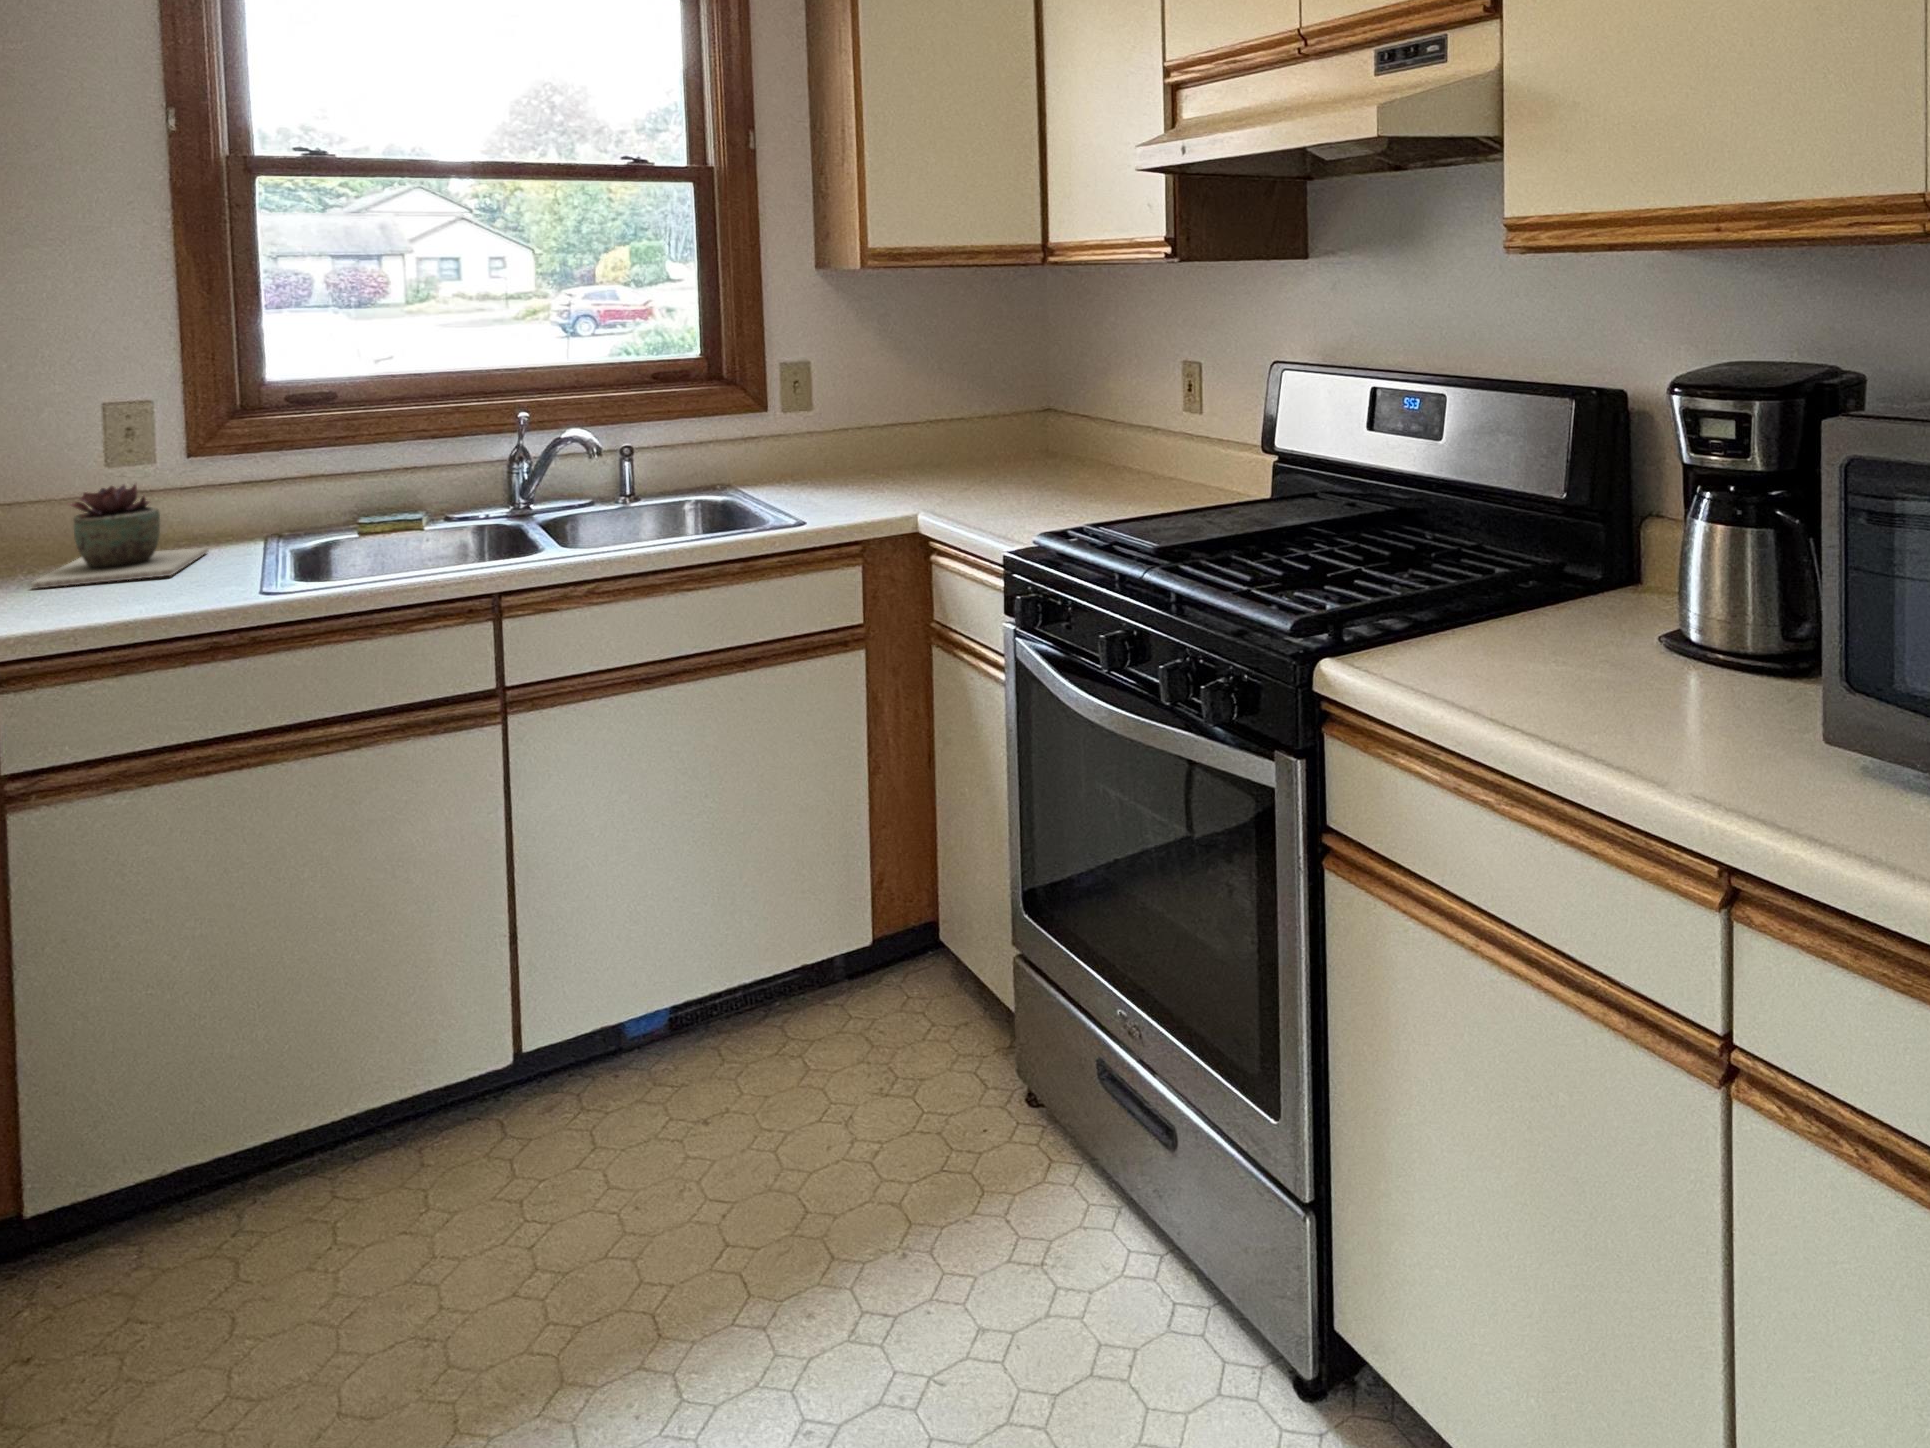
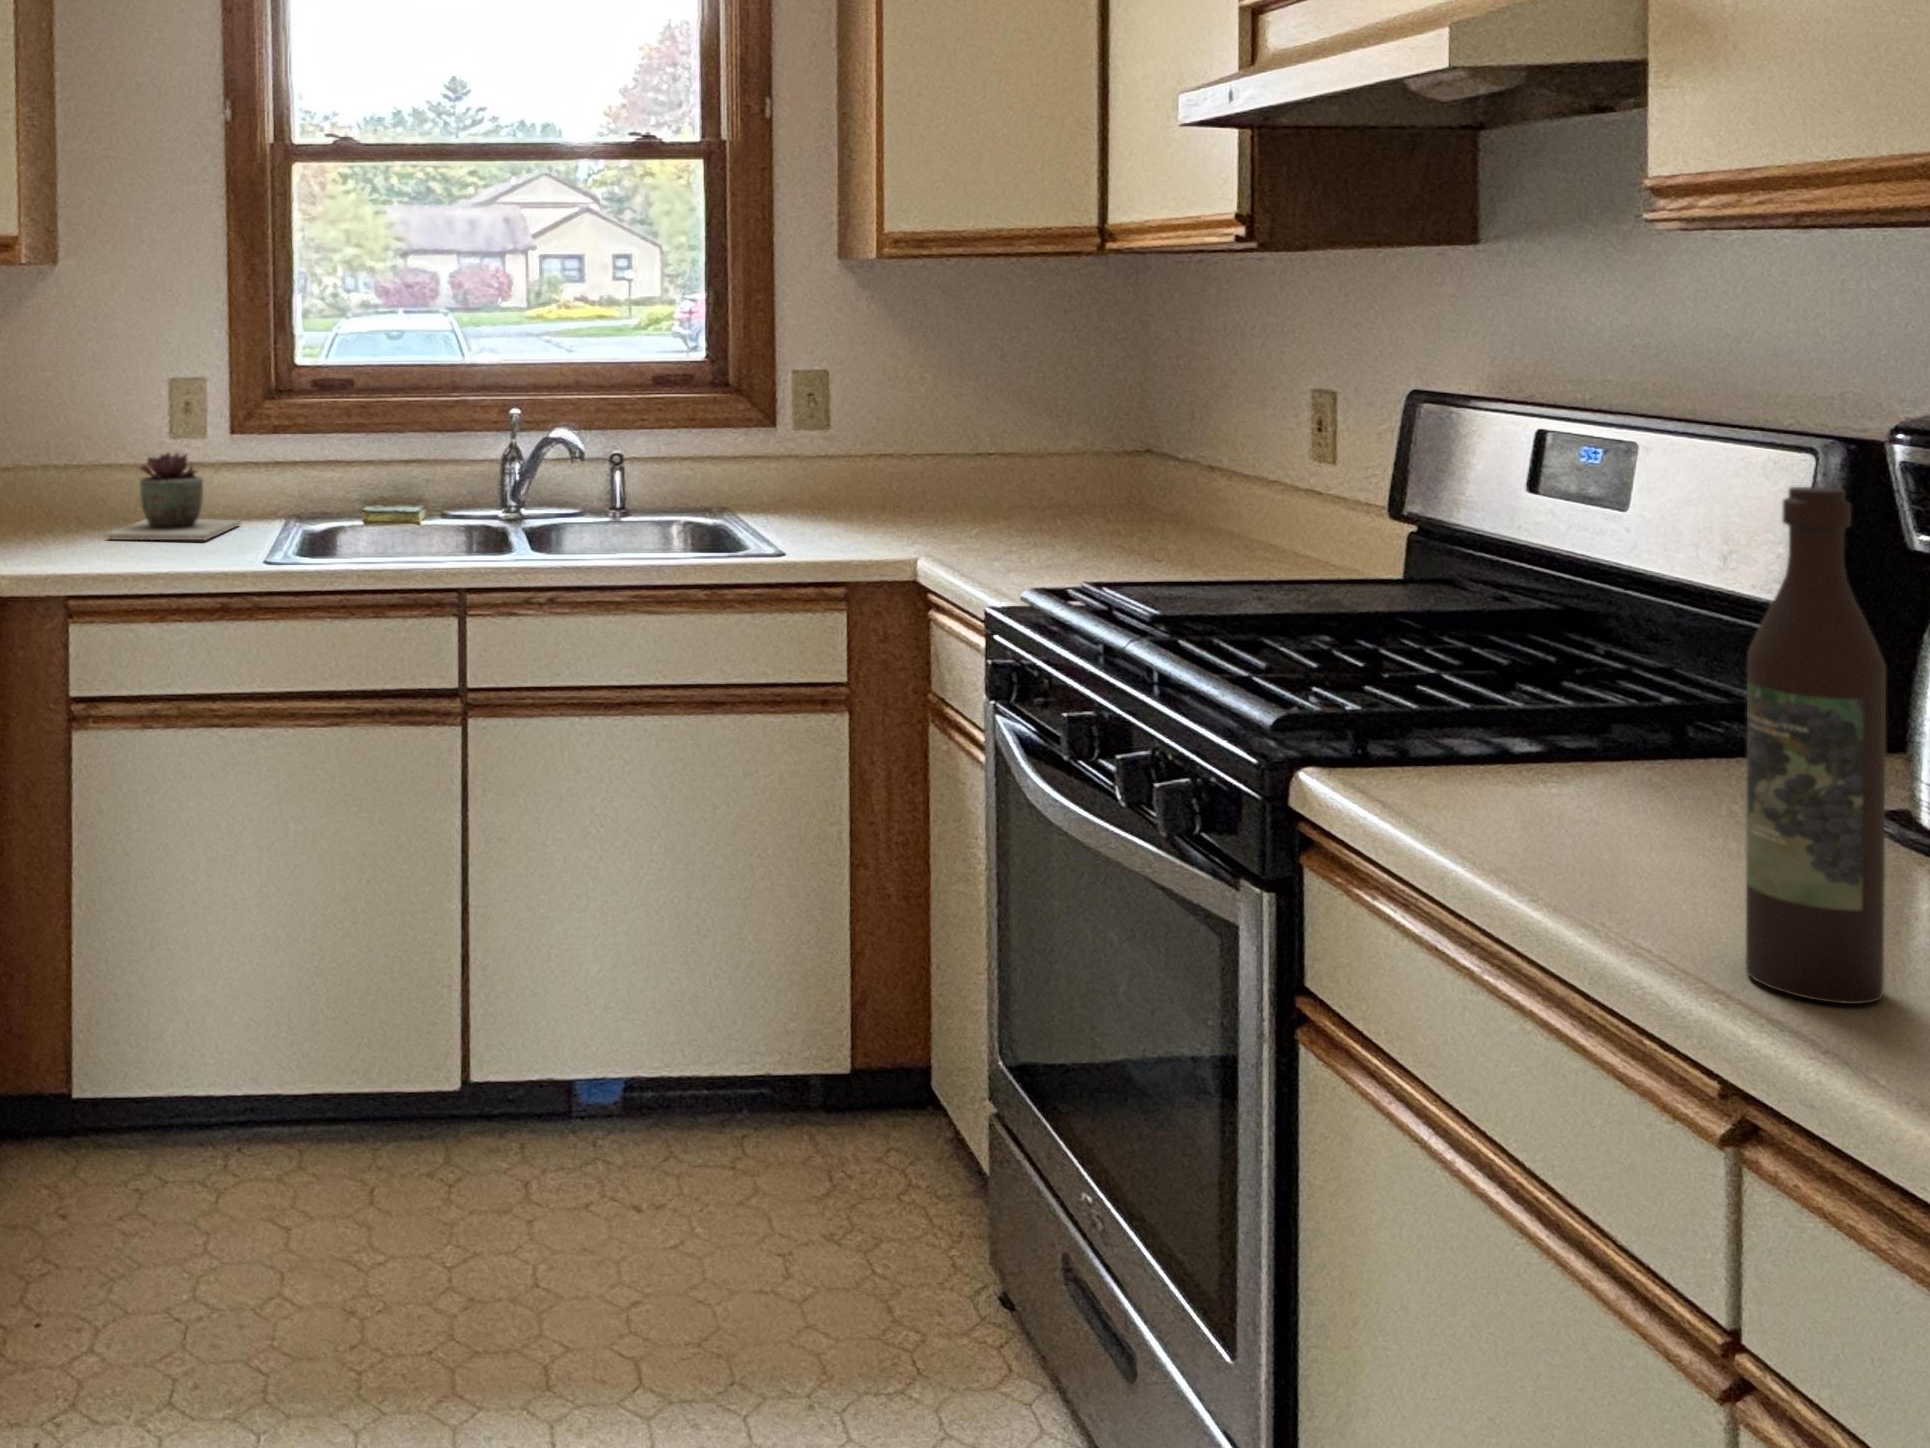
wine bottle: none [1698,439,1781,789] -> present [1746,487,1886,1004]

